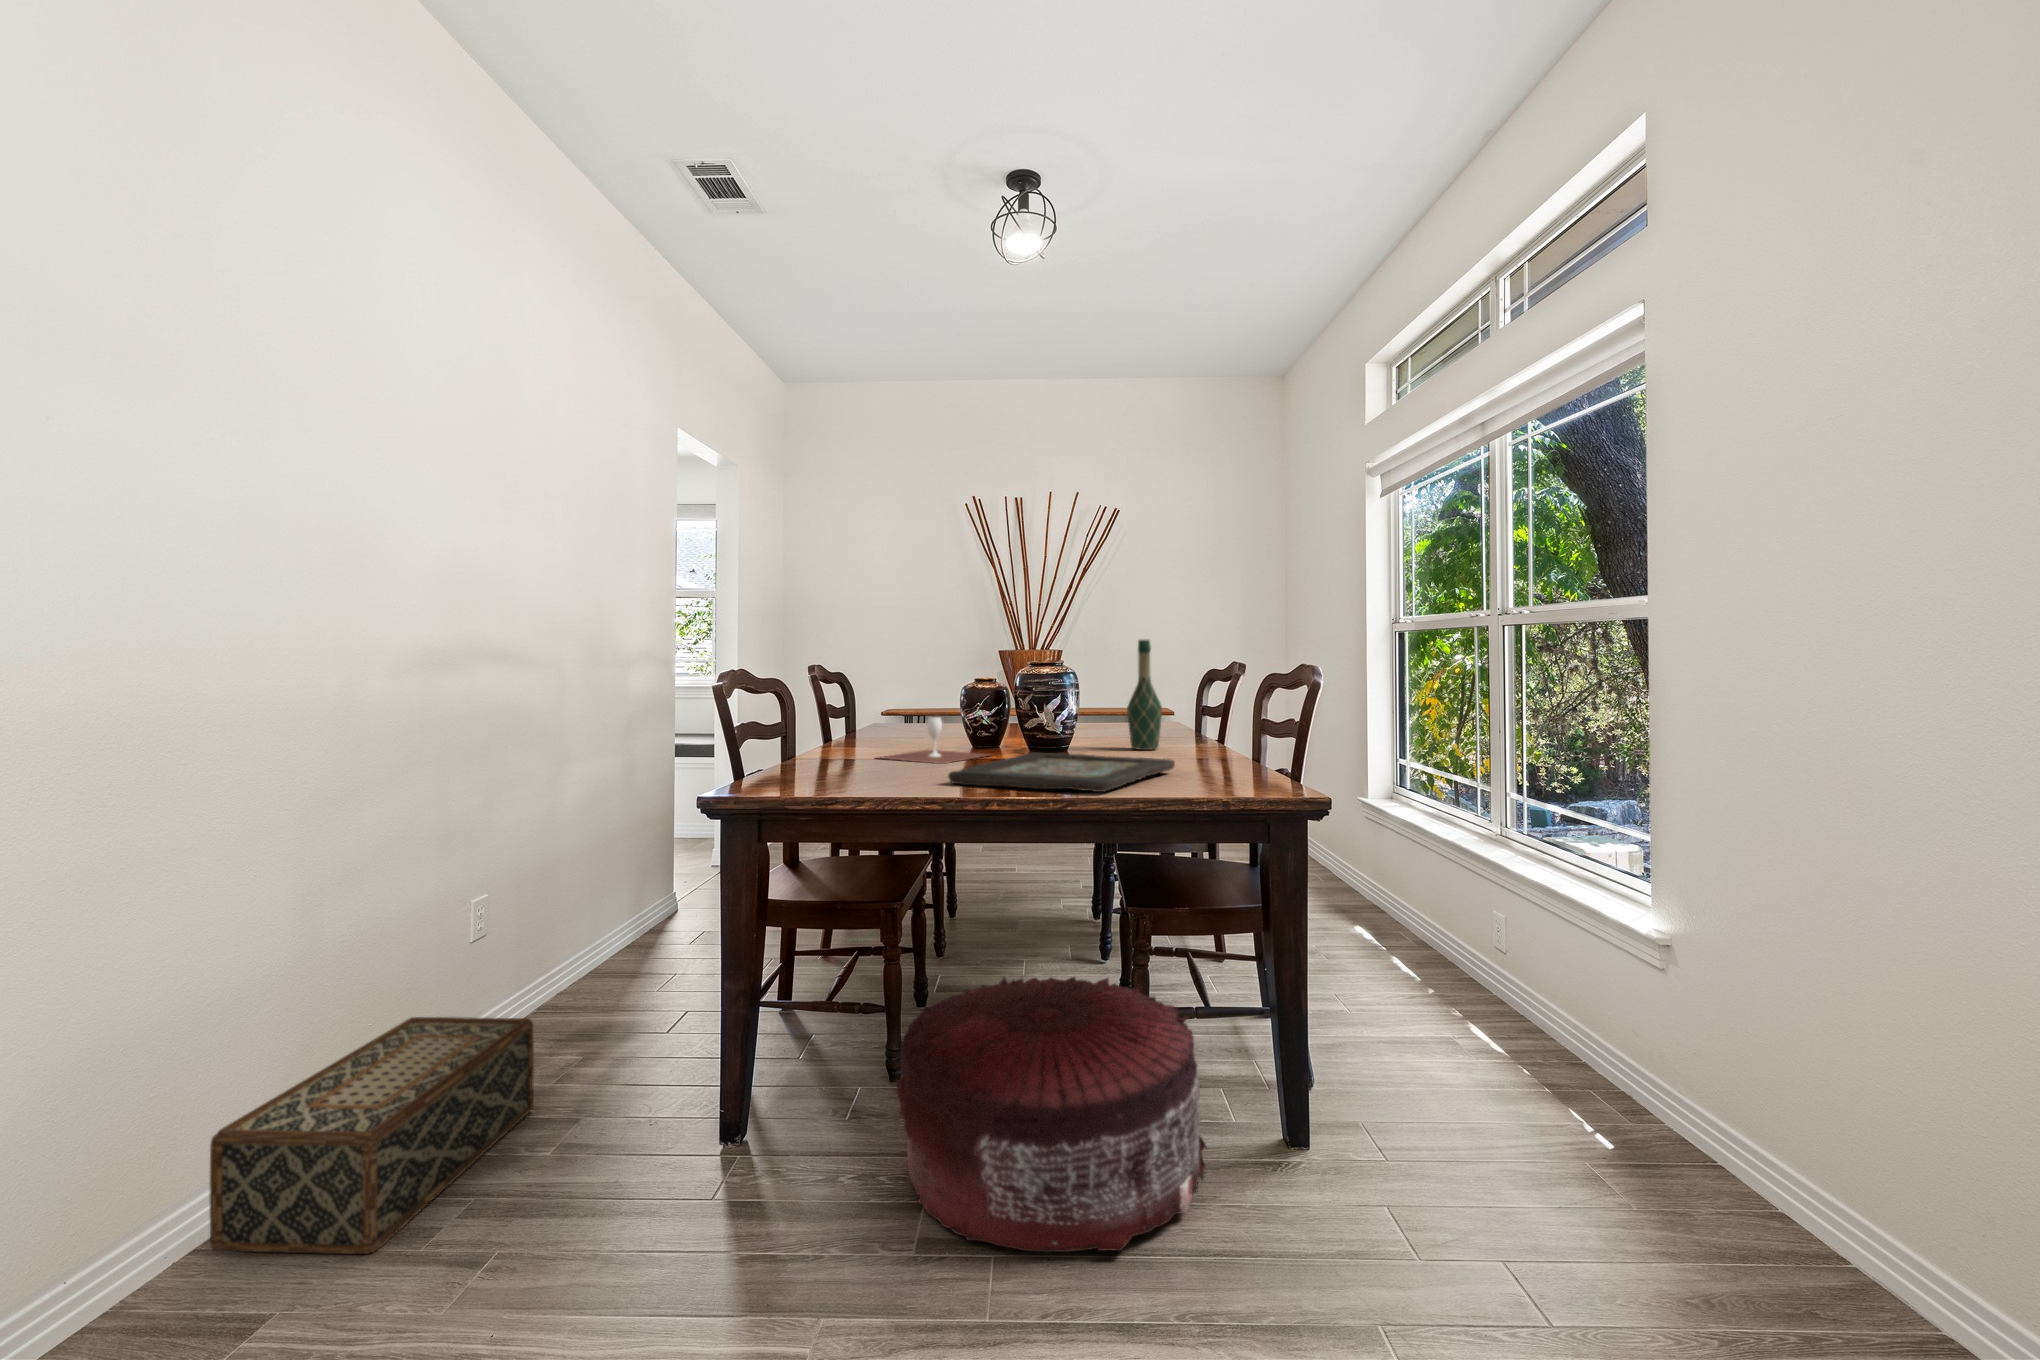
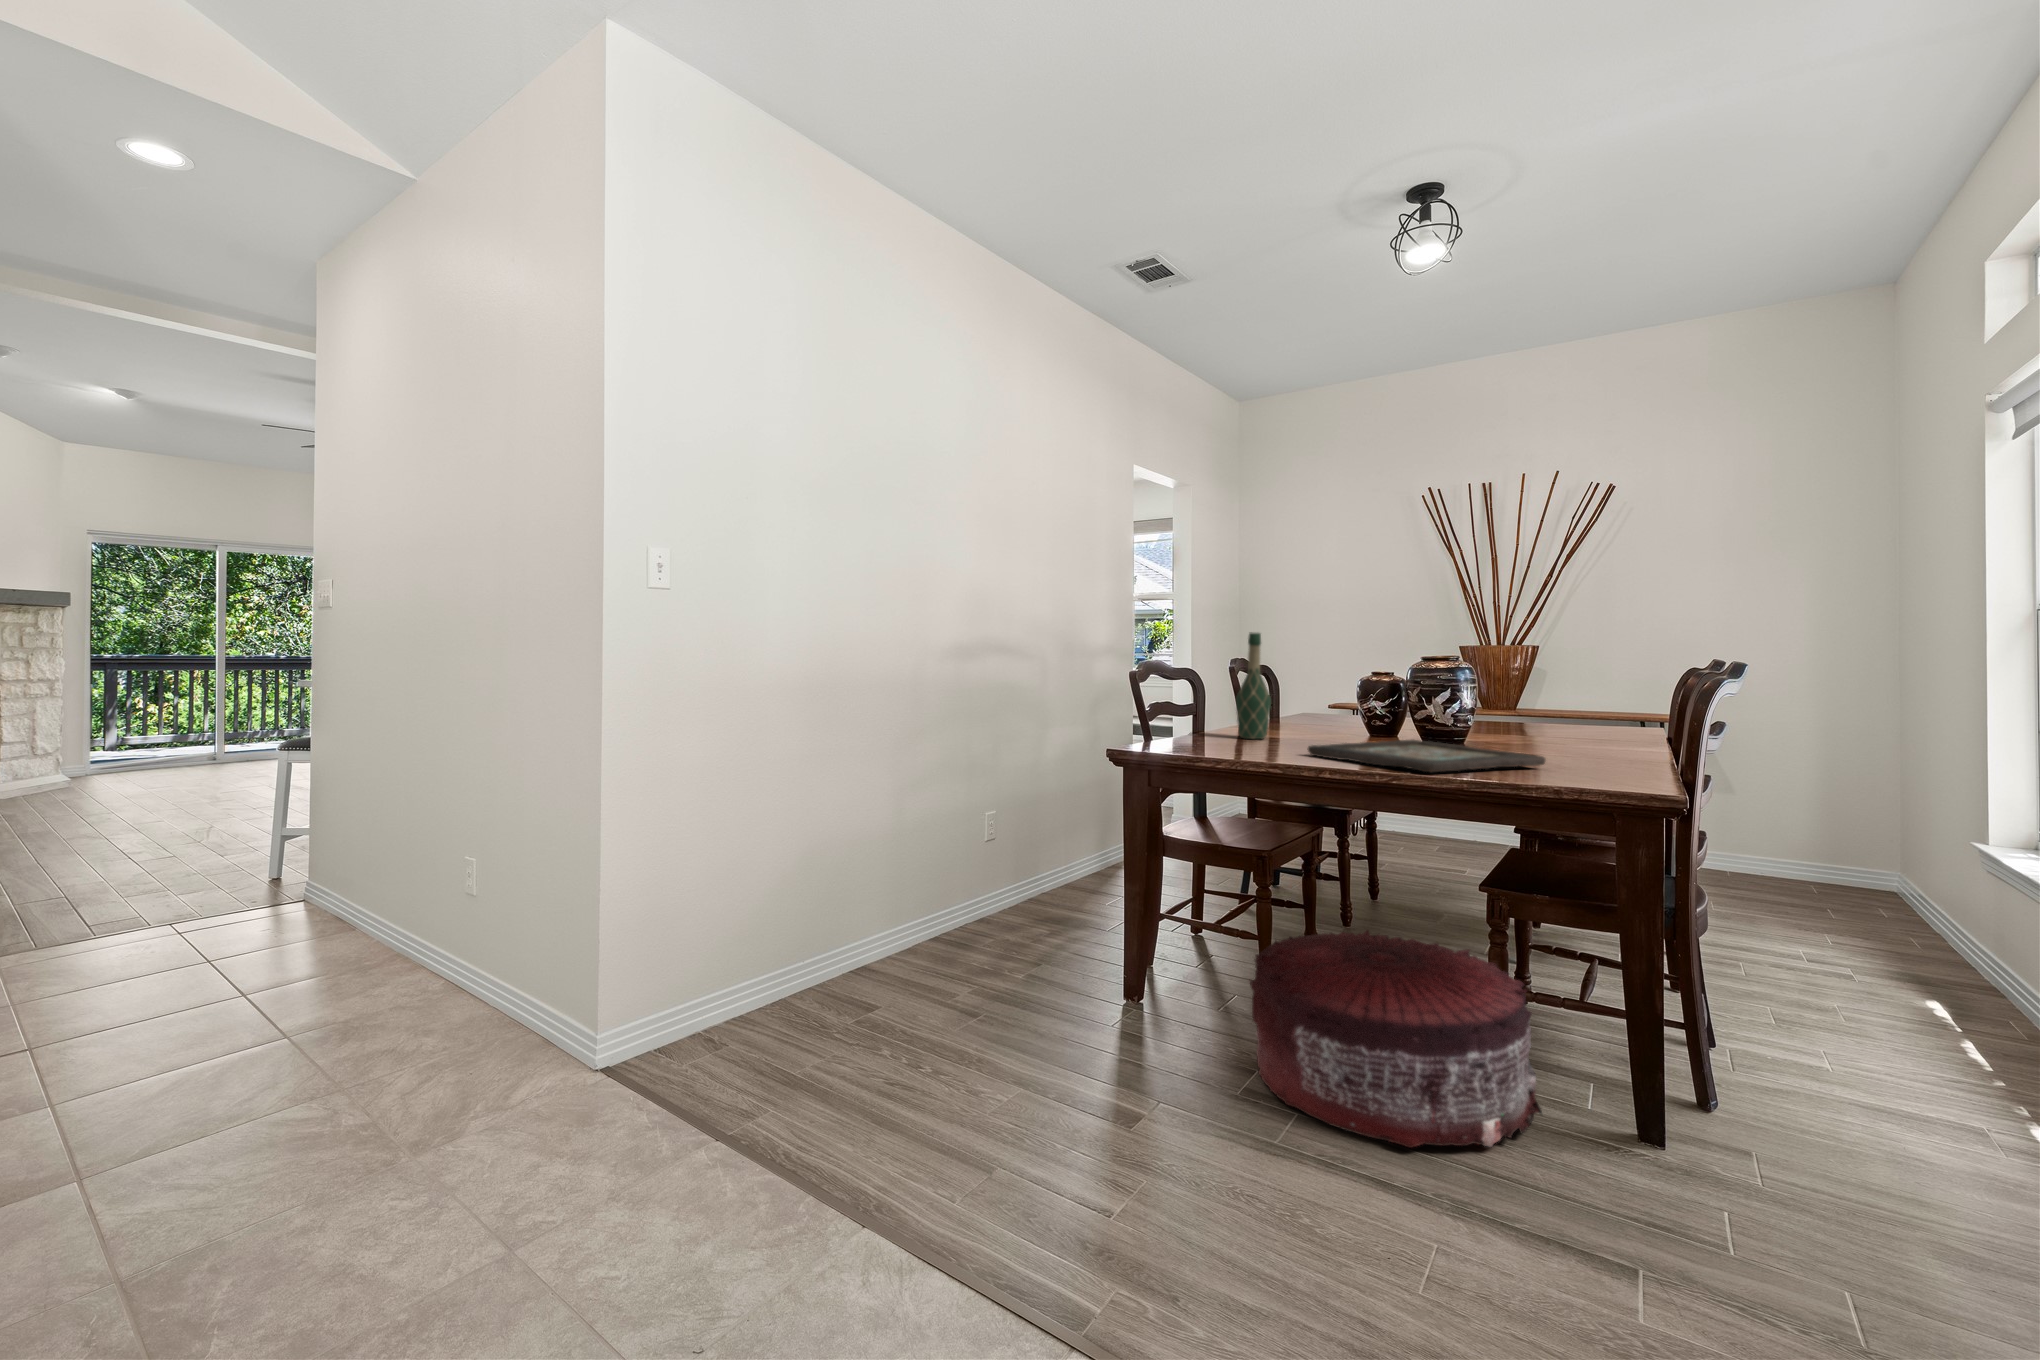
wine bottle: present [1127,640,1162,750] -> present [1236,632,1271,739]
wine glass: present [879,717,989,764] -> none [1277,703,1391,743]
woven basket: present [210,1017,534,1254] -> none [846,876,1019,999]

